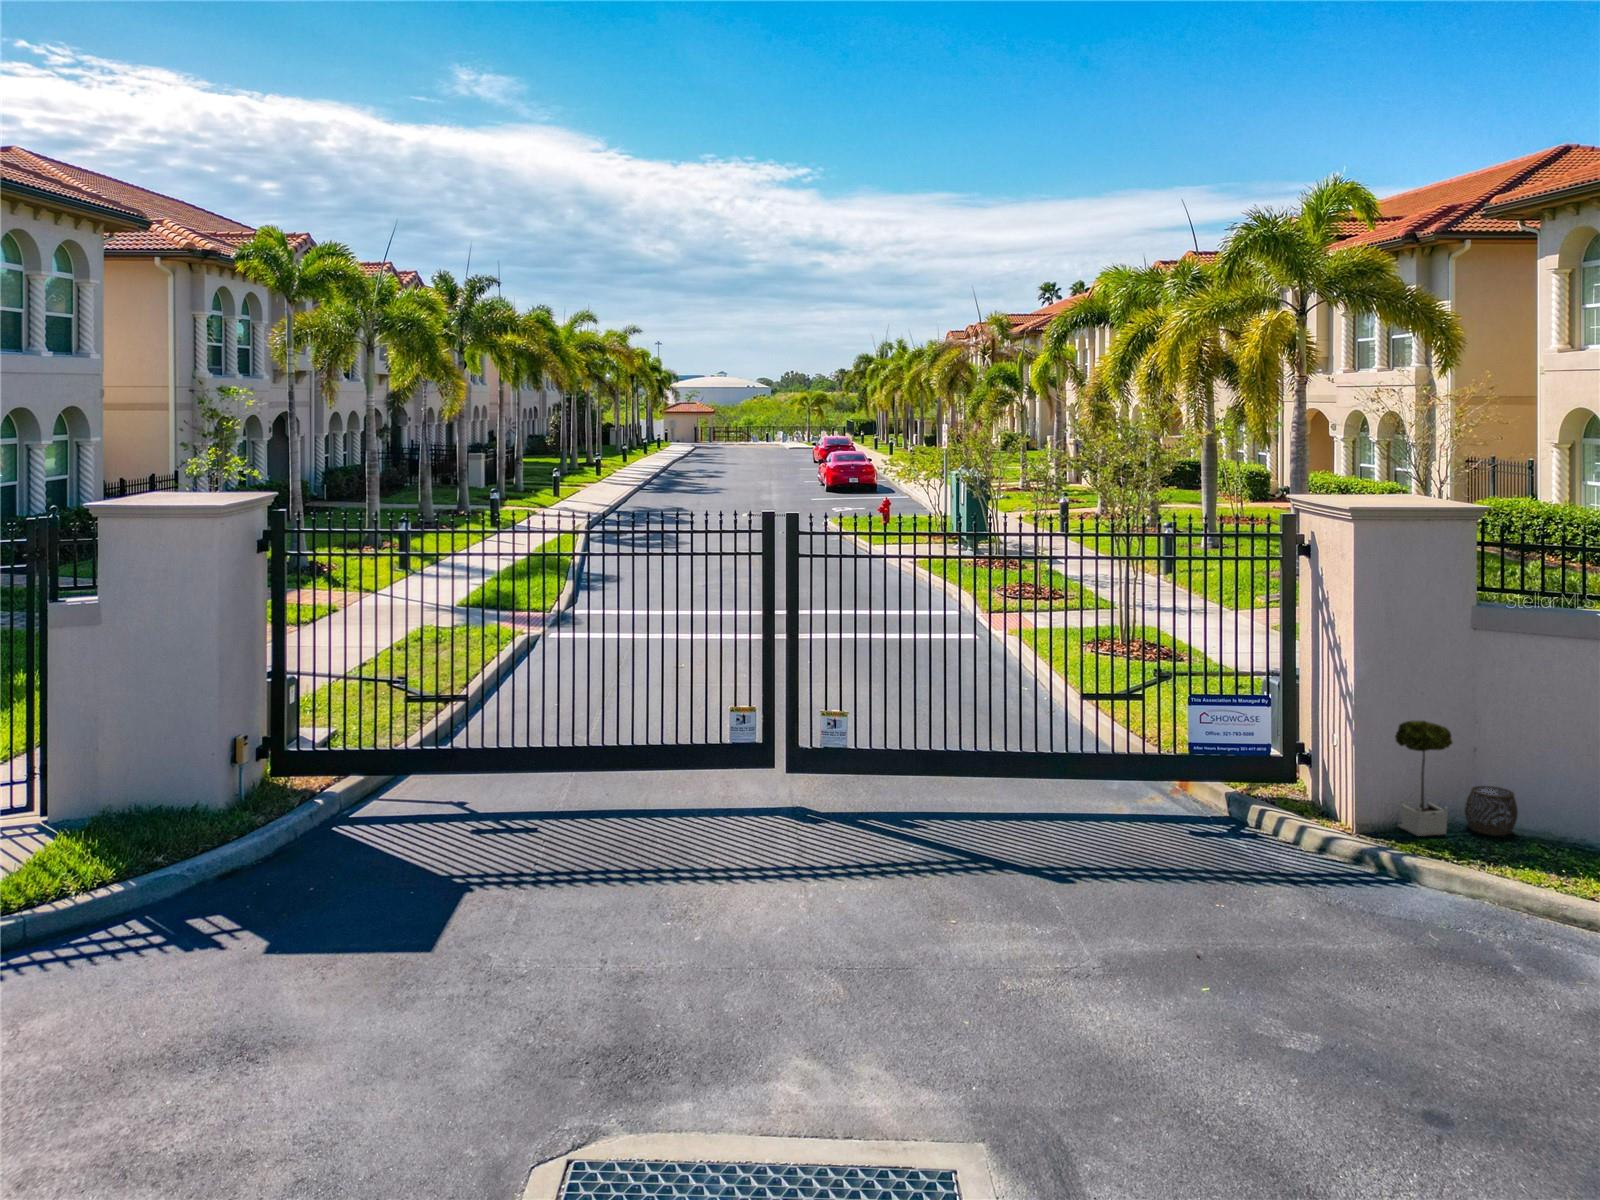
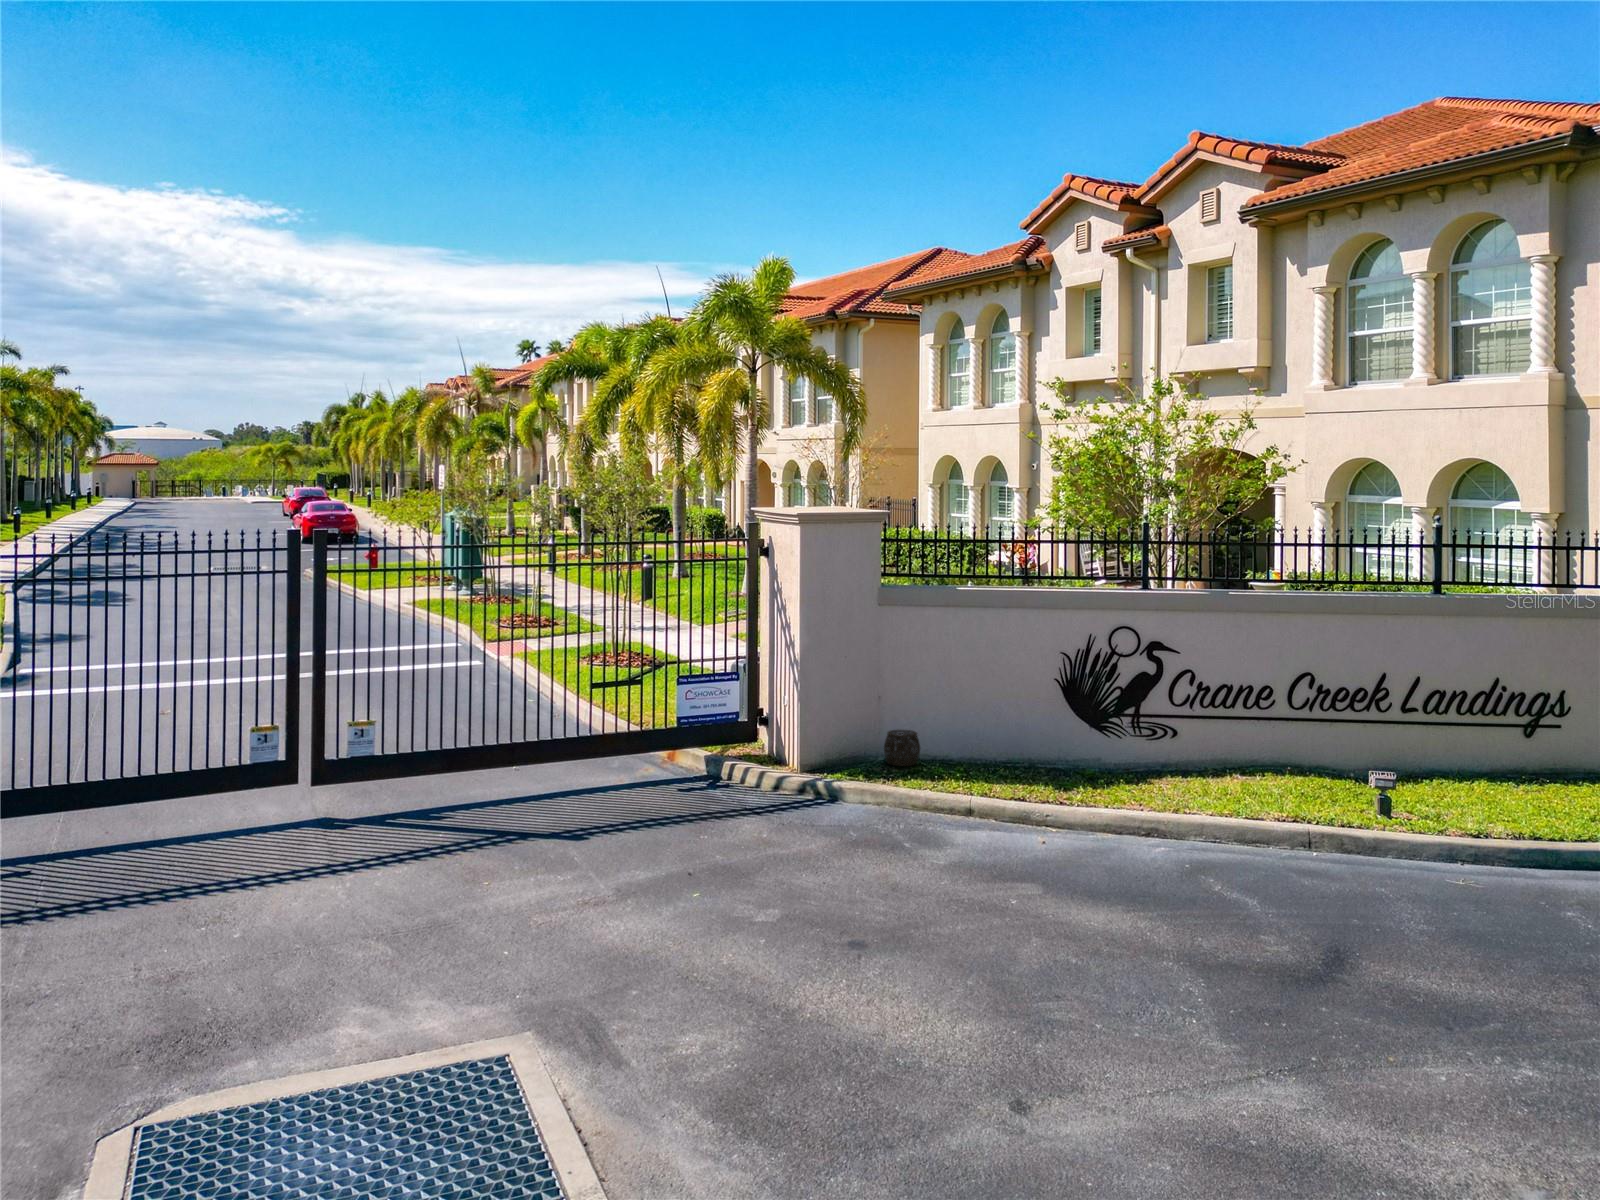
potted tree: present [1395,721,1452,836] -> none [831,679,872,771]

